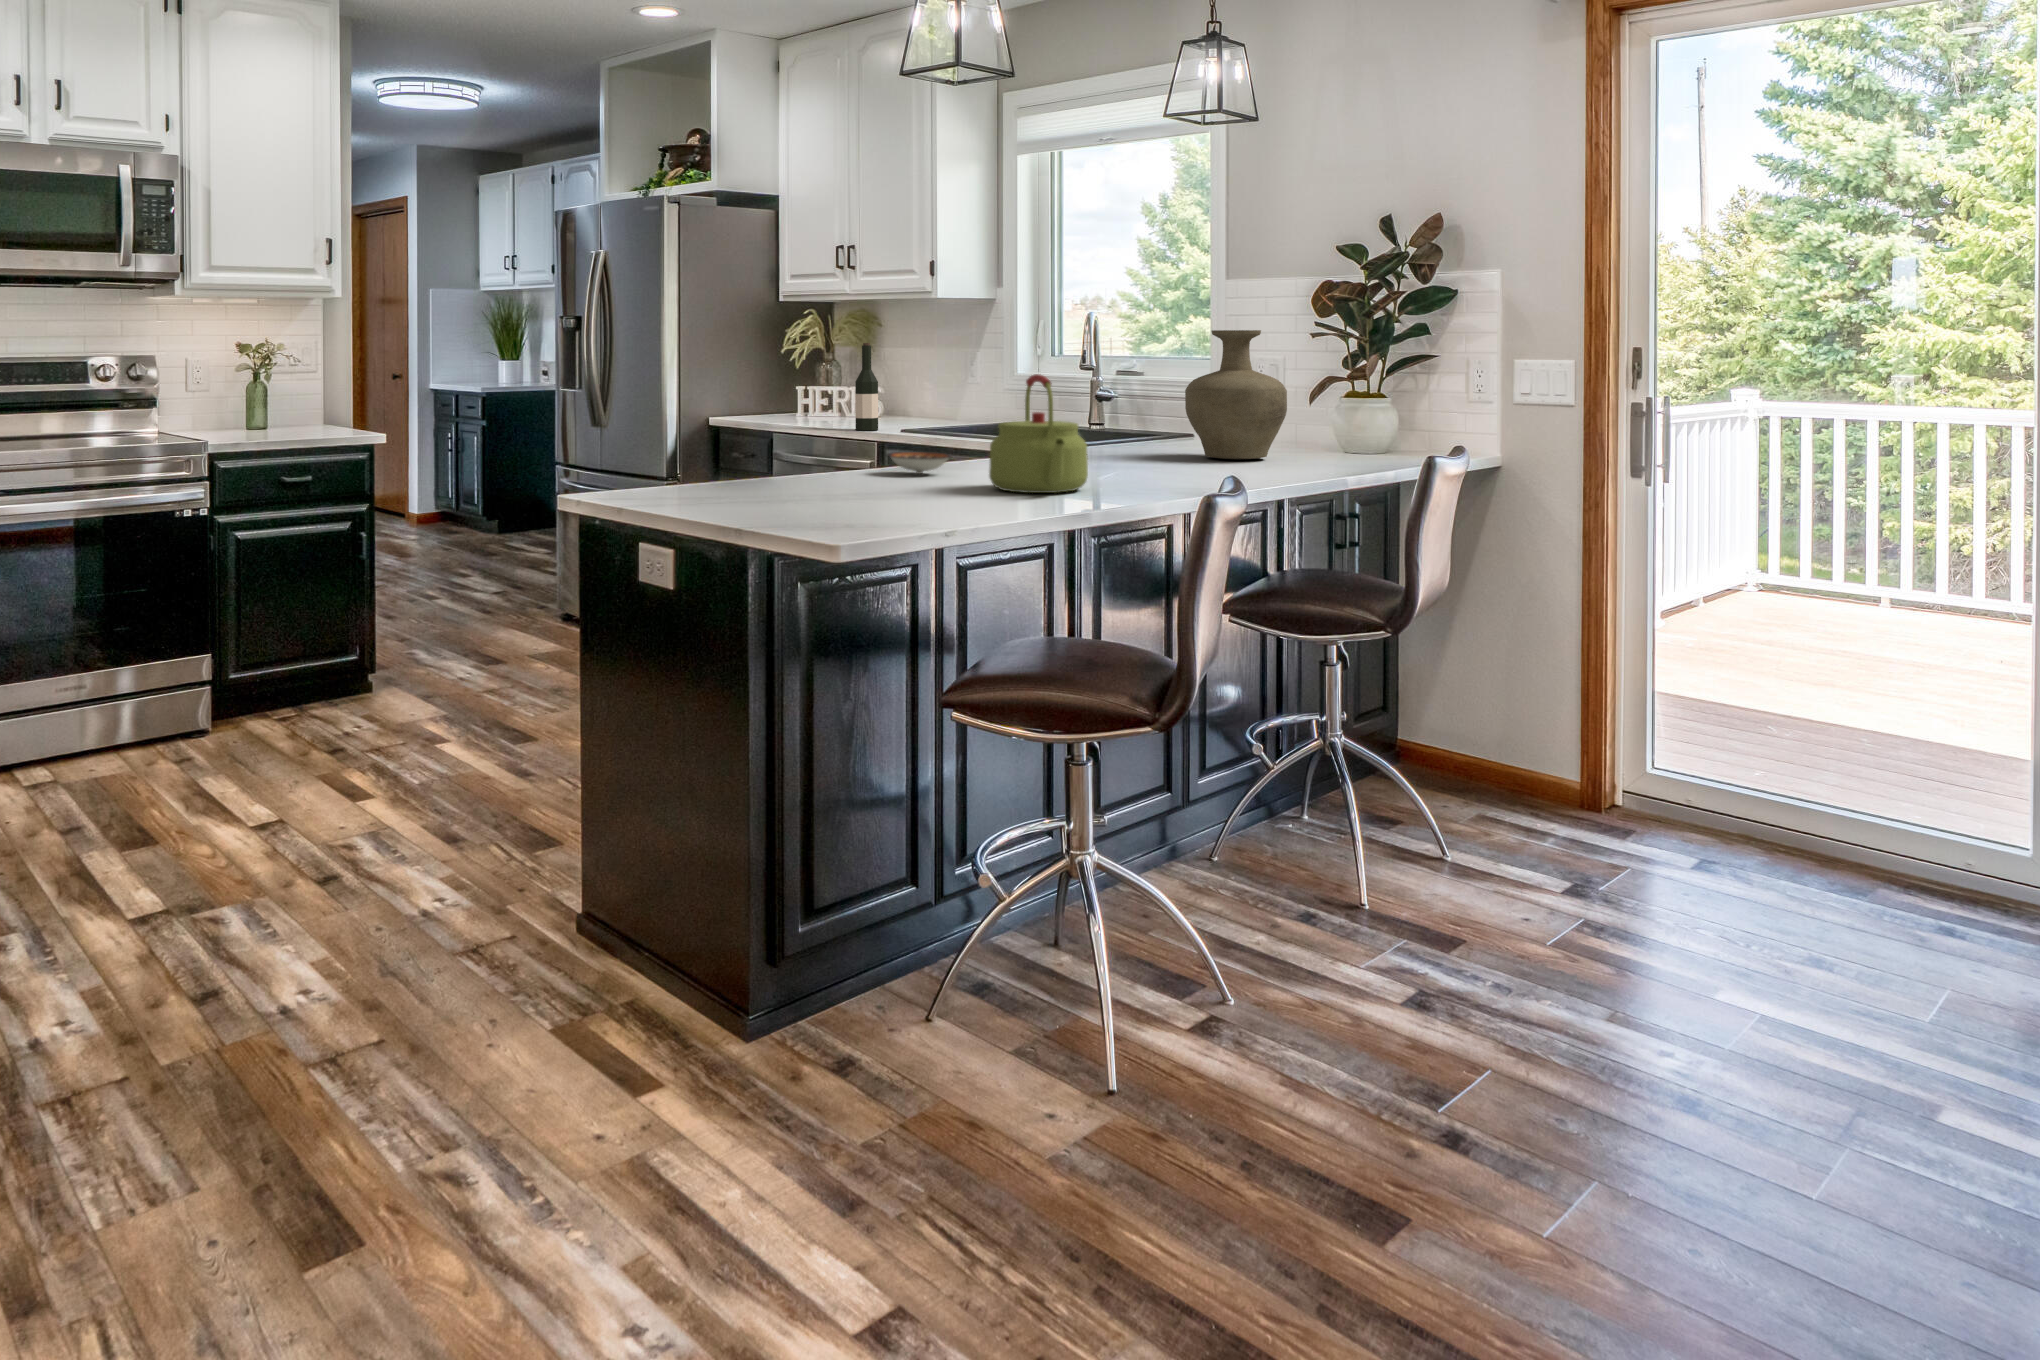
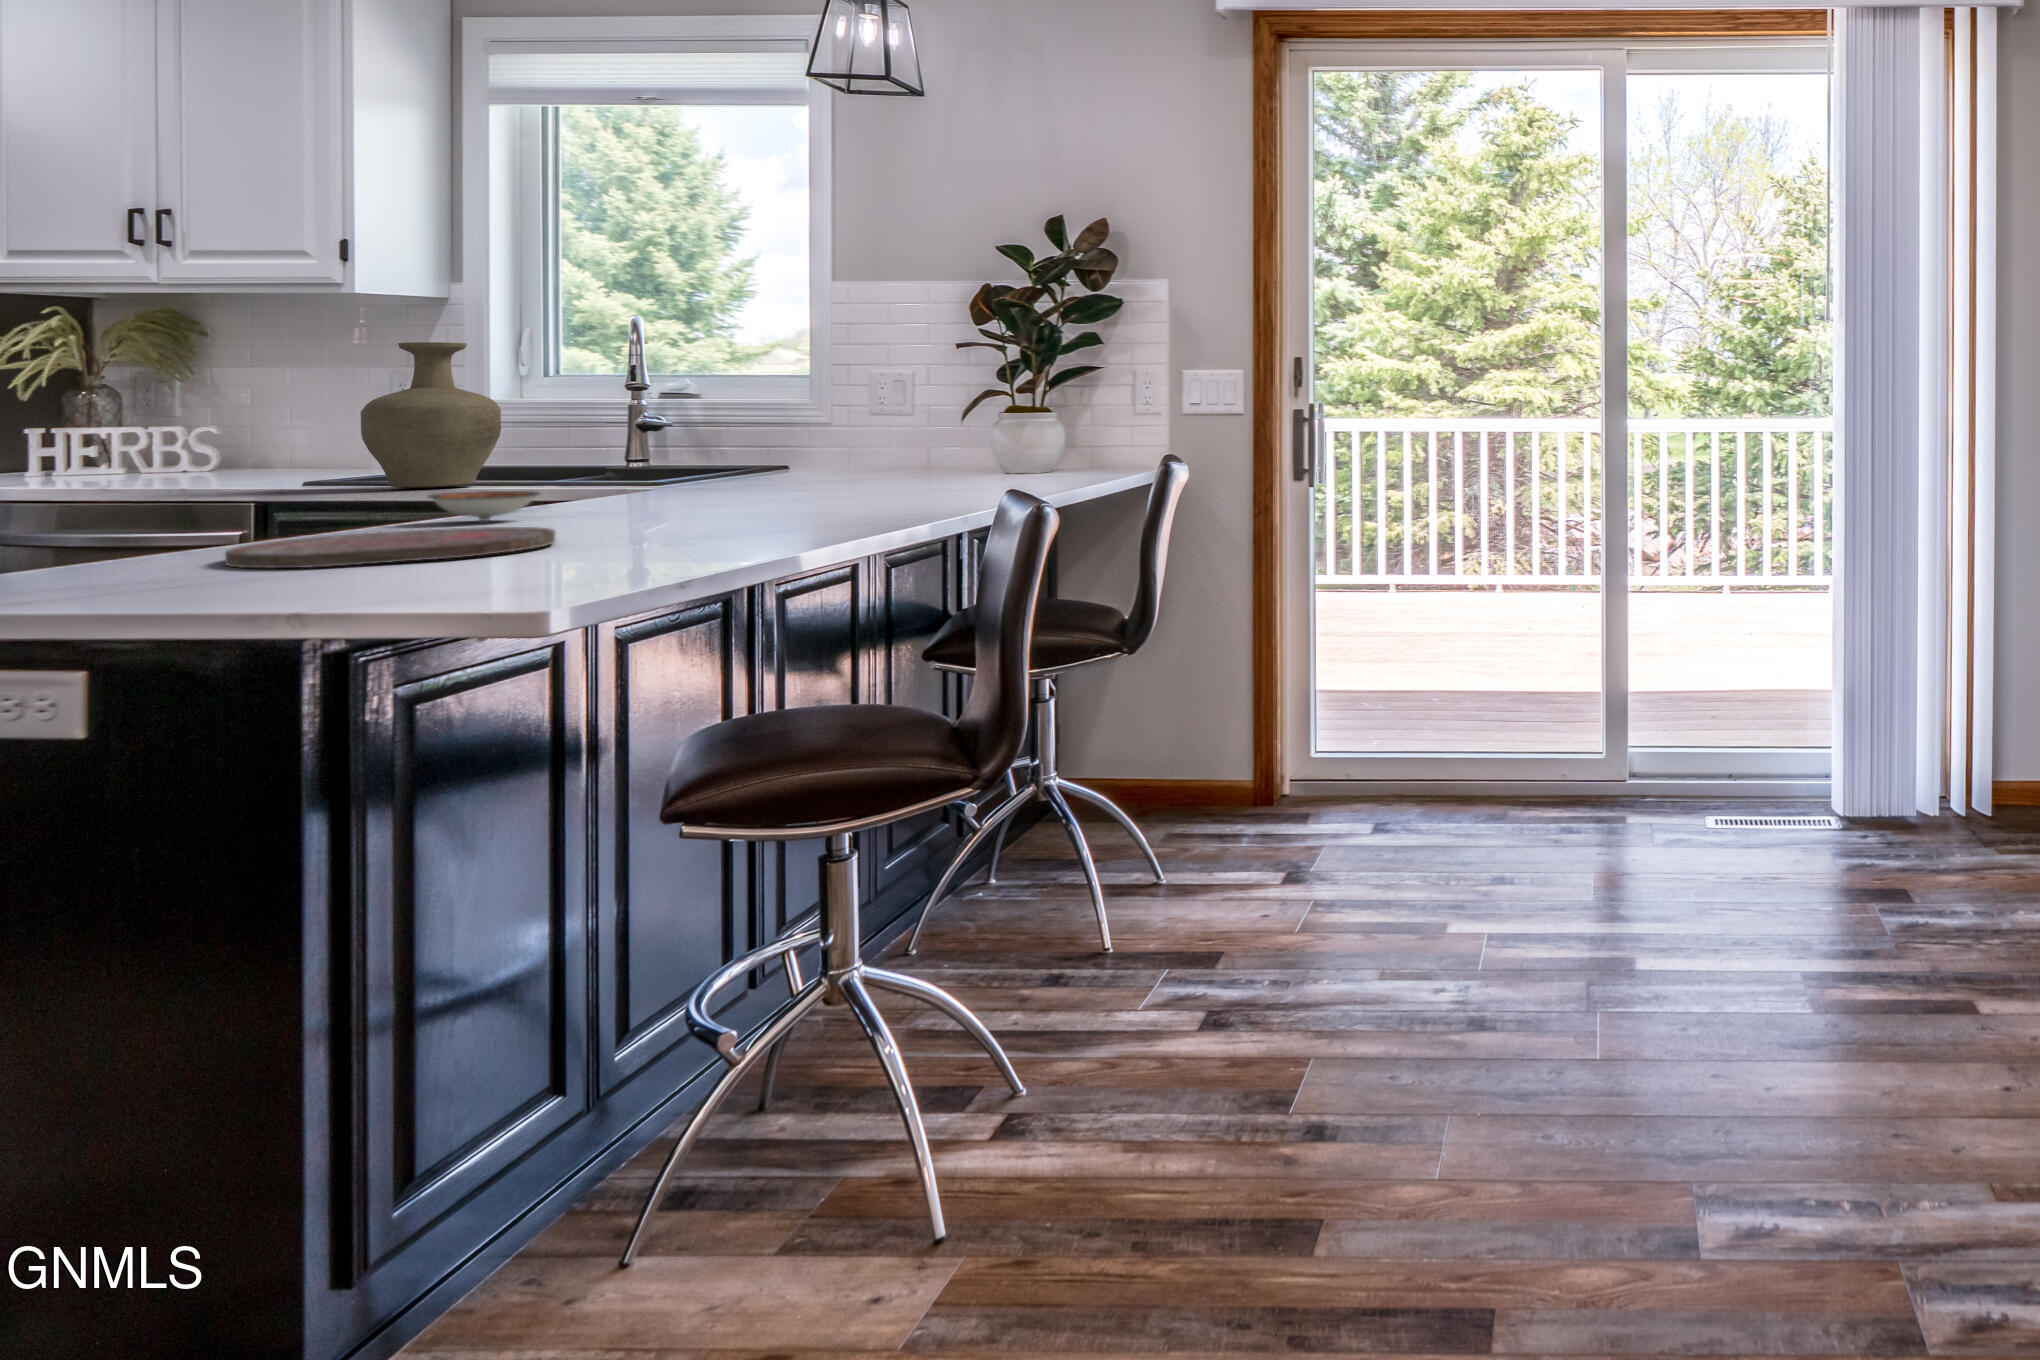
vase: present [1185,330,1287,459] -> present [361,342,501,488]
wine bottle: present [855,343,878,430] -> none [252,364,297,492]
kettle: present [989,374,1088,493] -> none [633,372,779,525]
cutting board: none [744,483,919,511] -> present [225,527,555,568]

